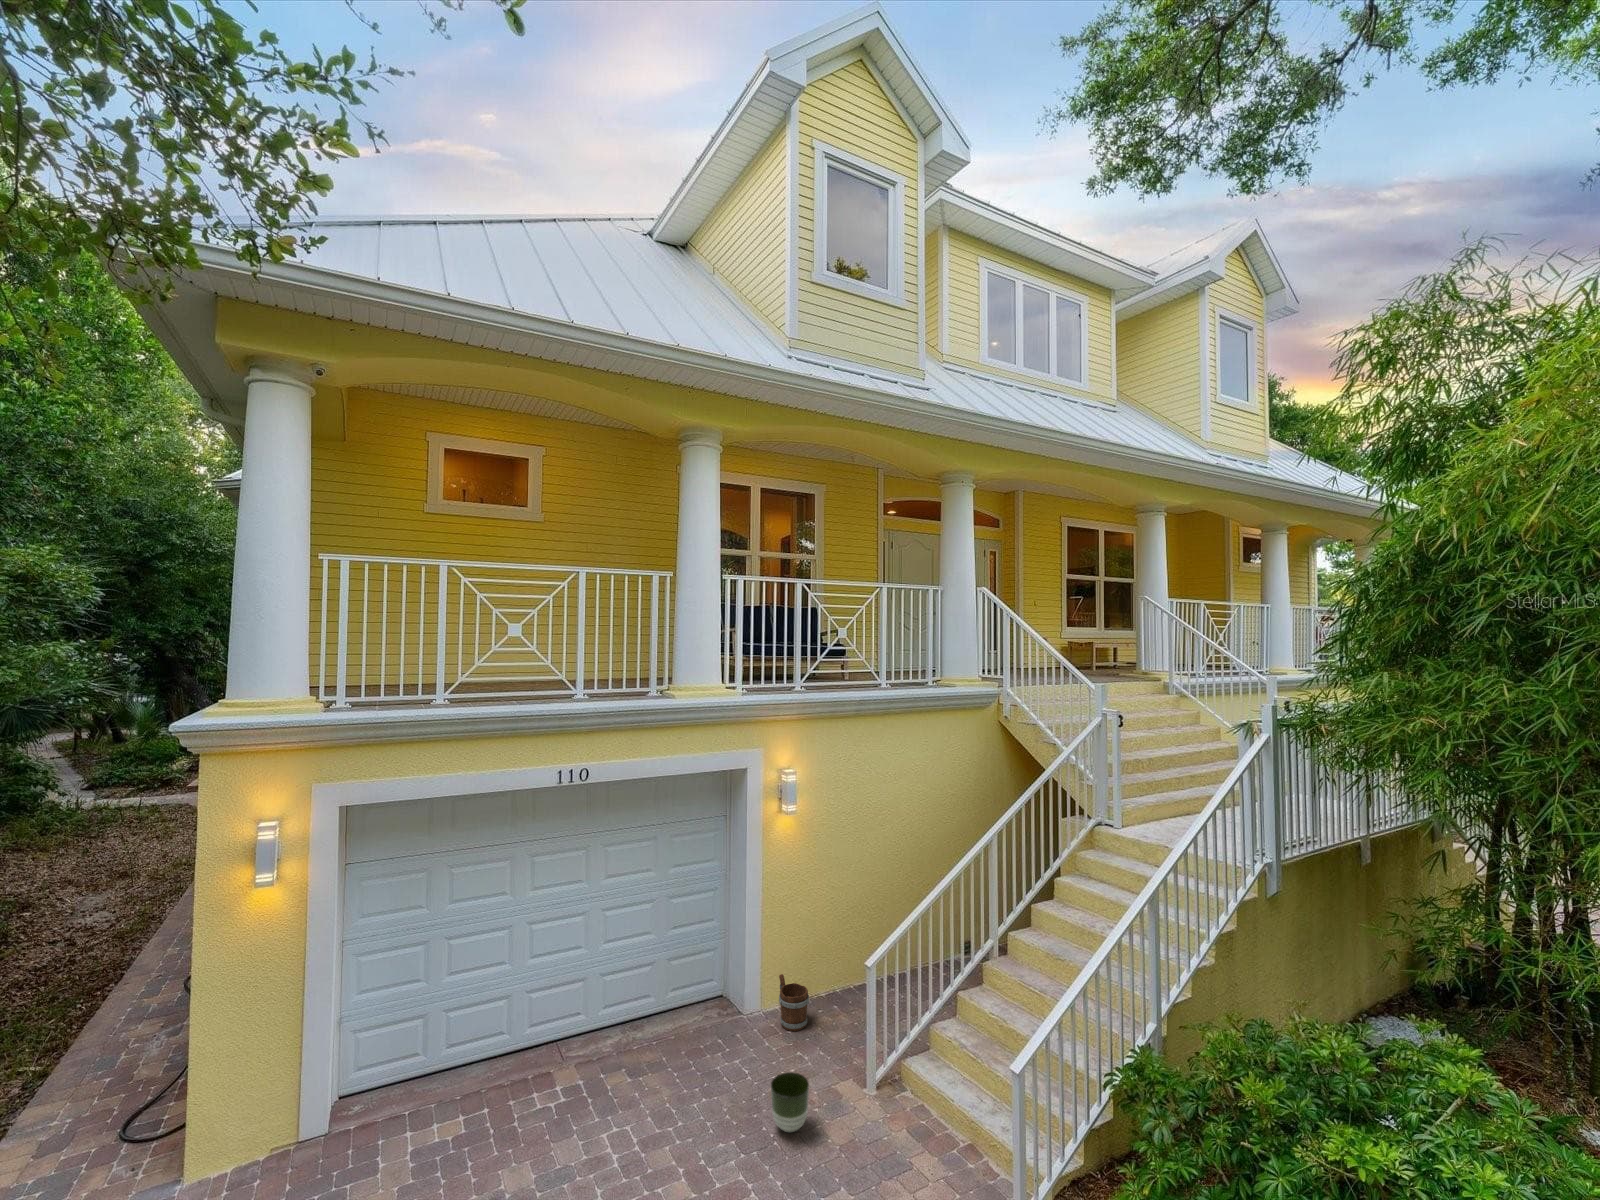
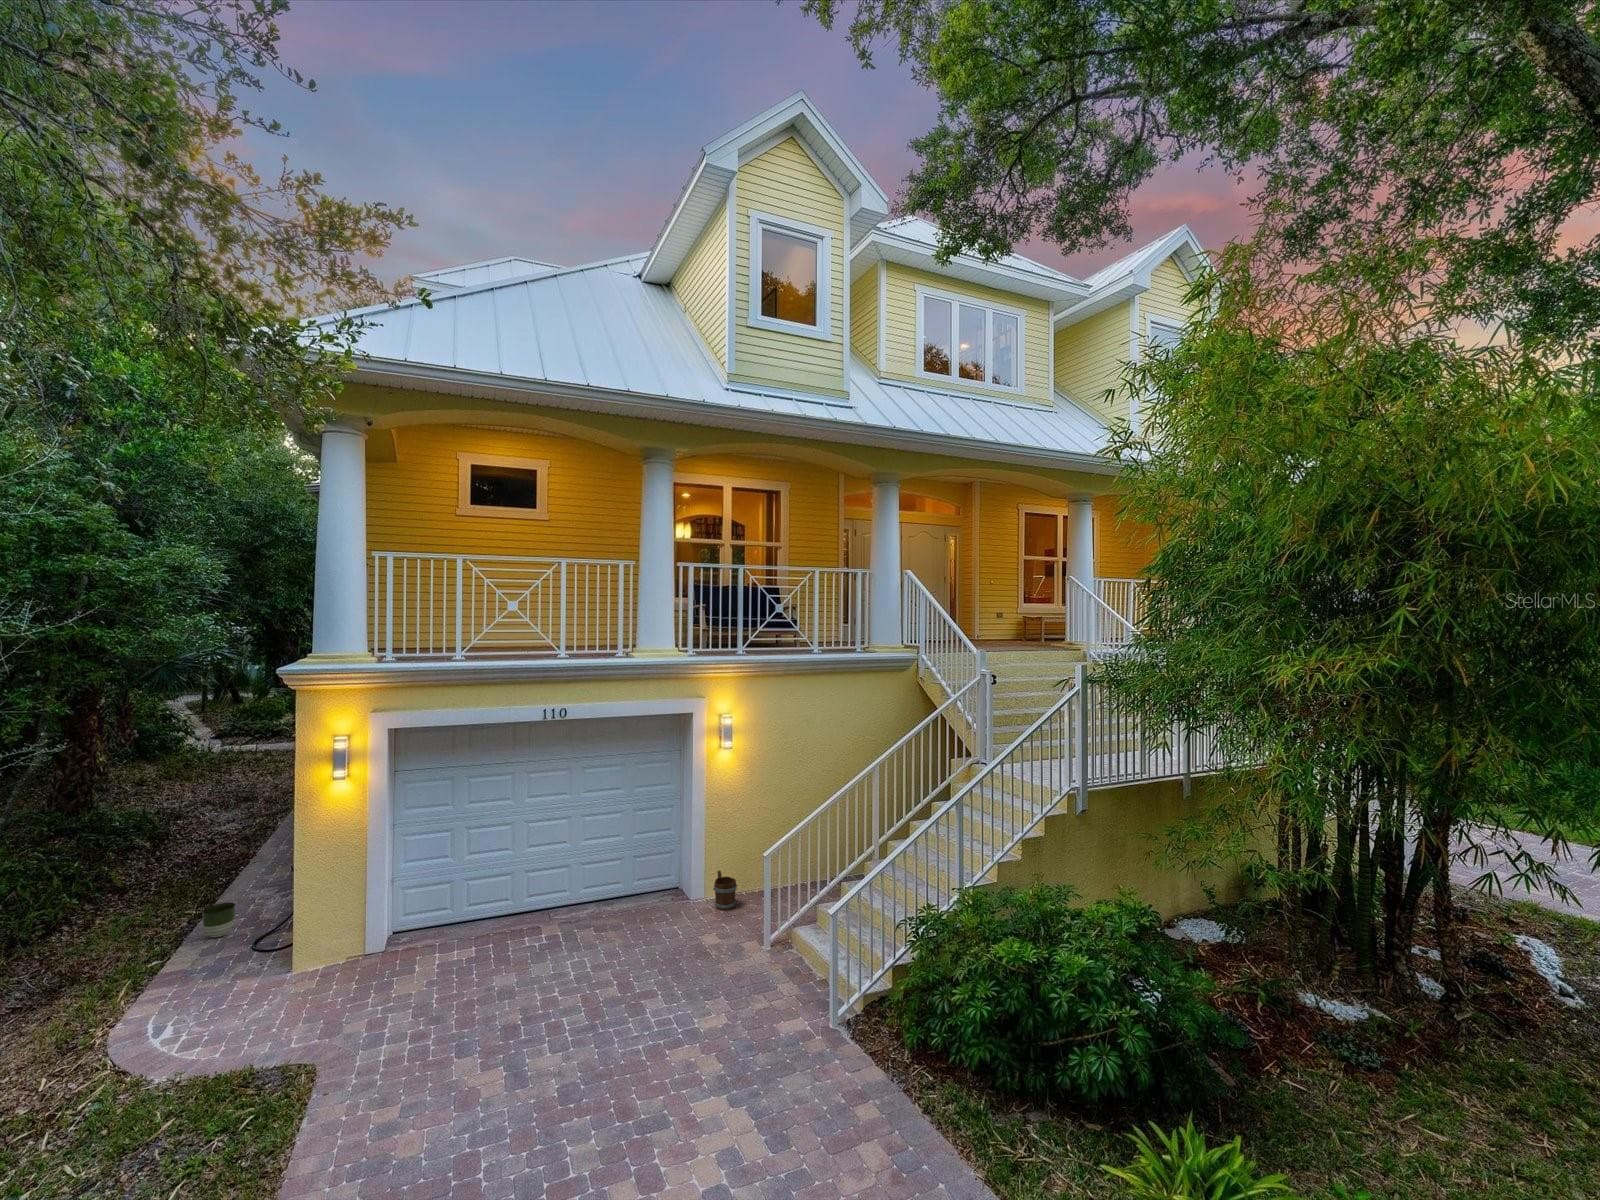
planter: present [771,1072,809,1132] -> present [202,902,235,938]

